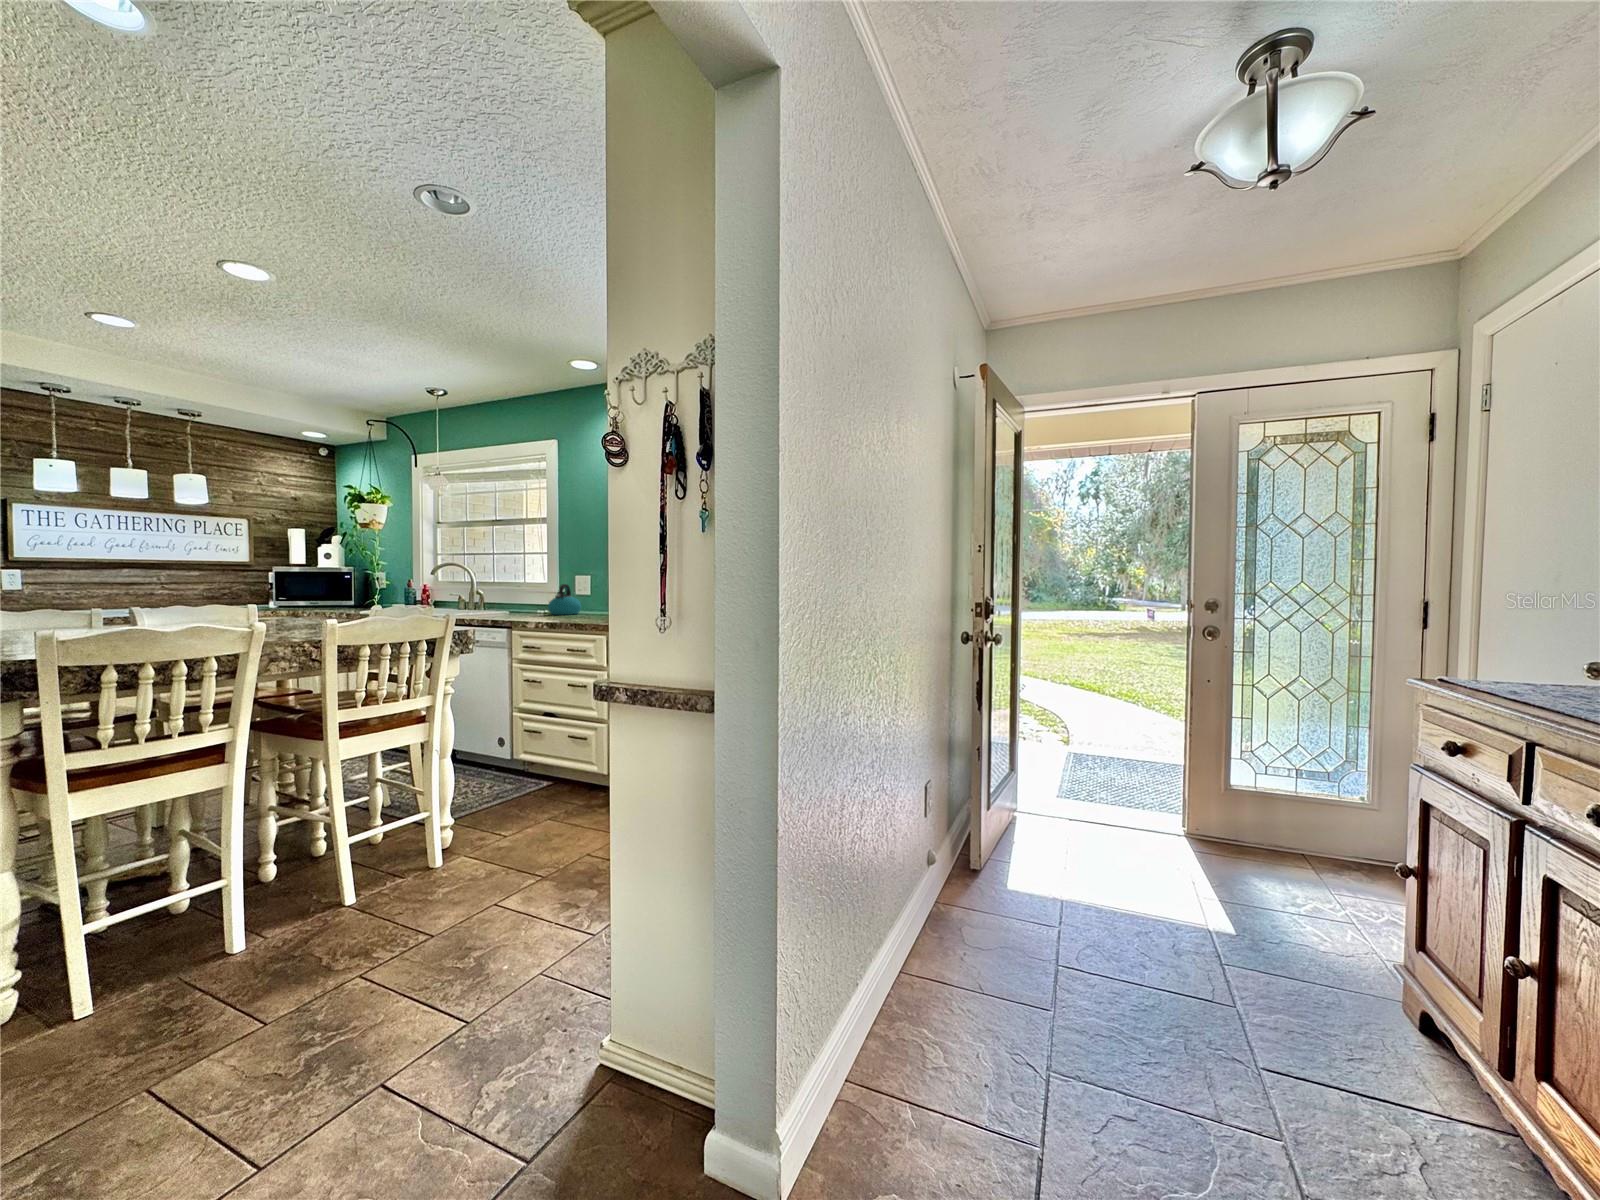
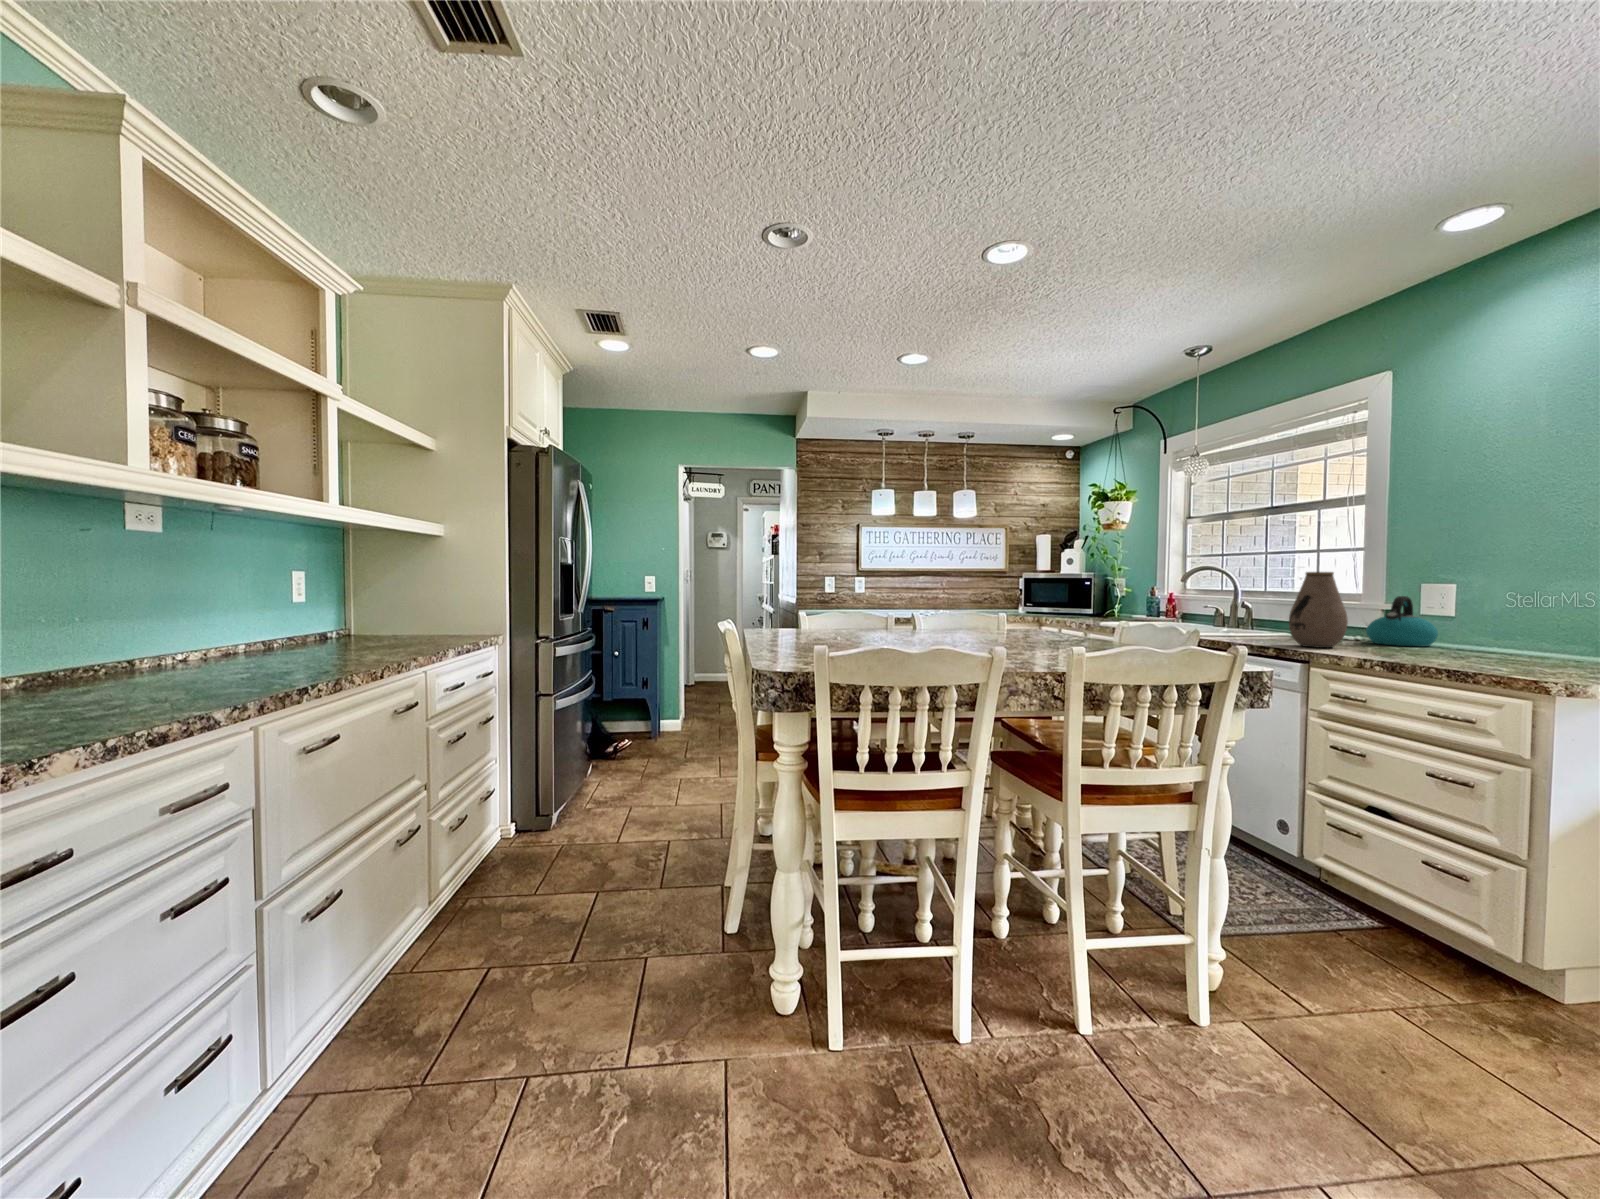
vase: none [501,568,533,619] -> present [1289,572,1348,648]

